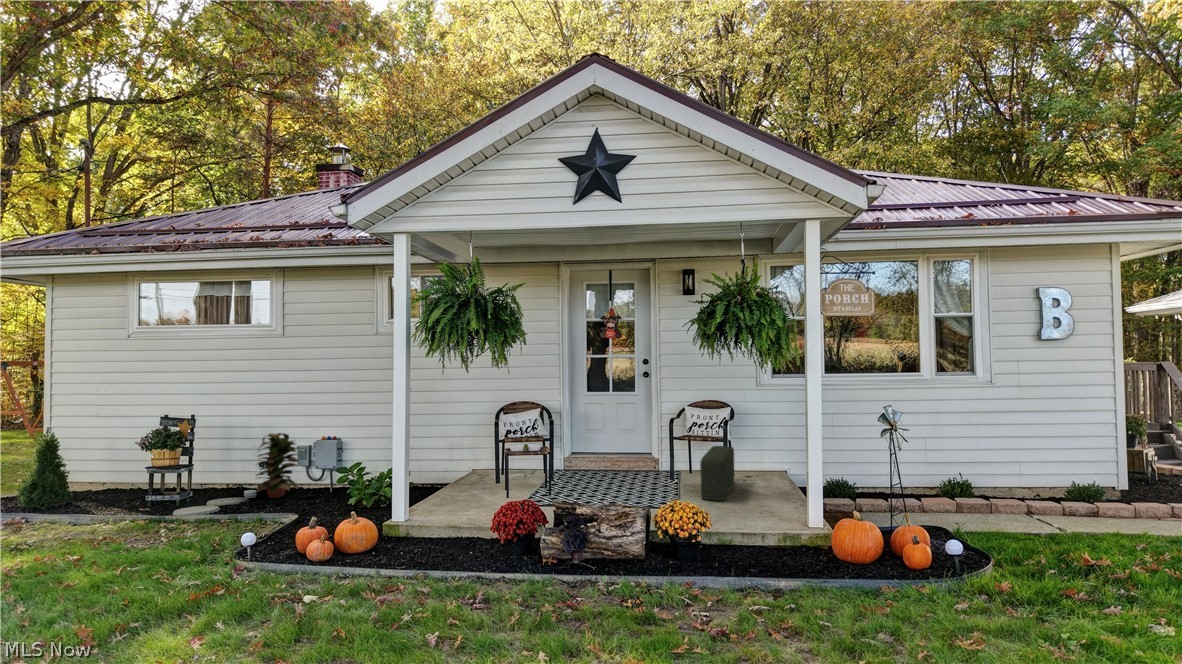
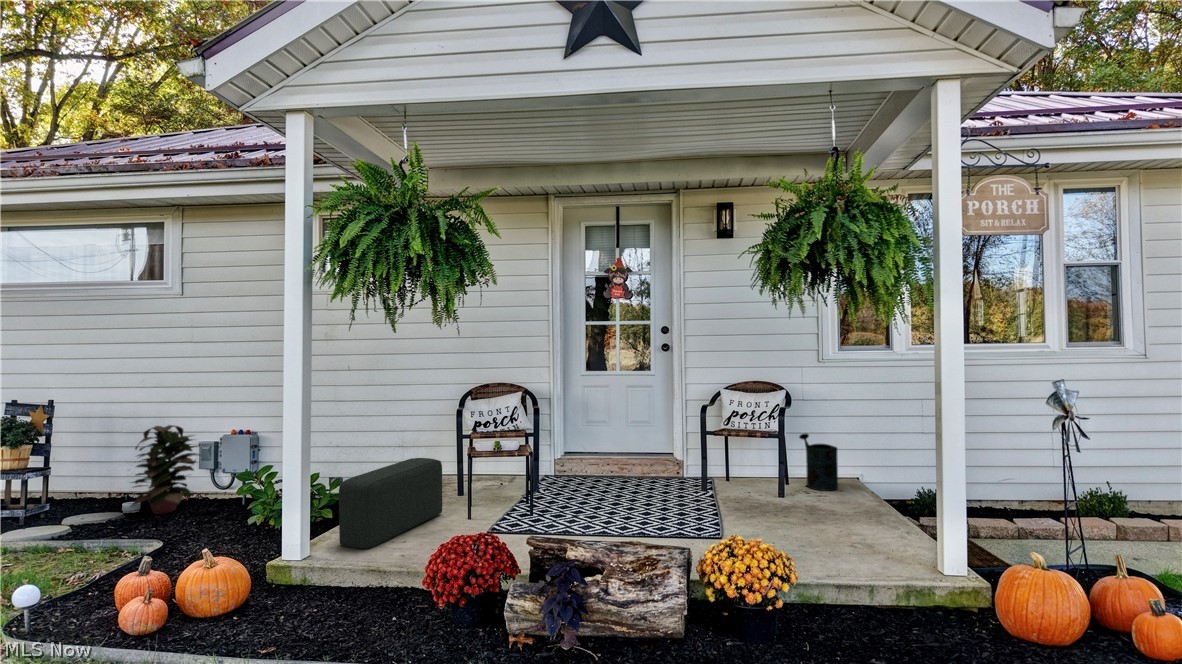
watering can: none [744,439,769,480] -> present [799,434,838,491]
pouf: present [700,446,734,501] -> present [339,458,442,549]

